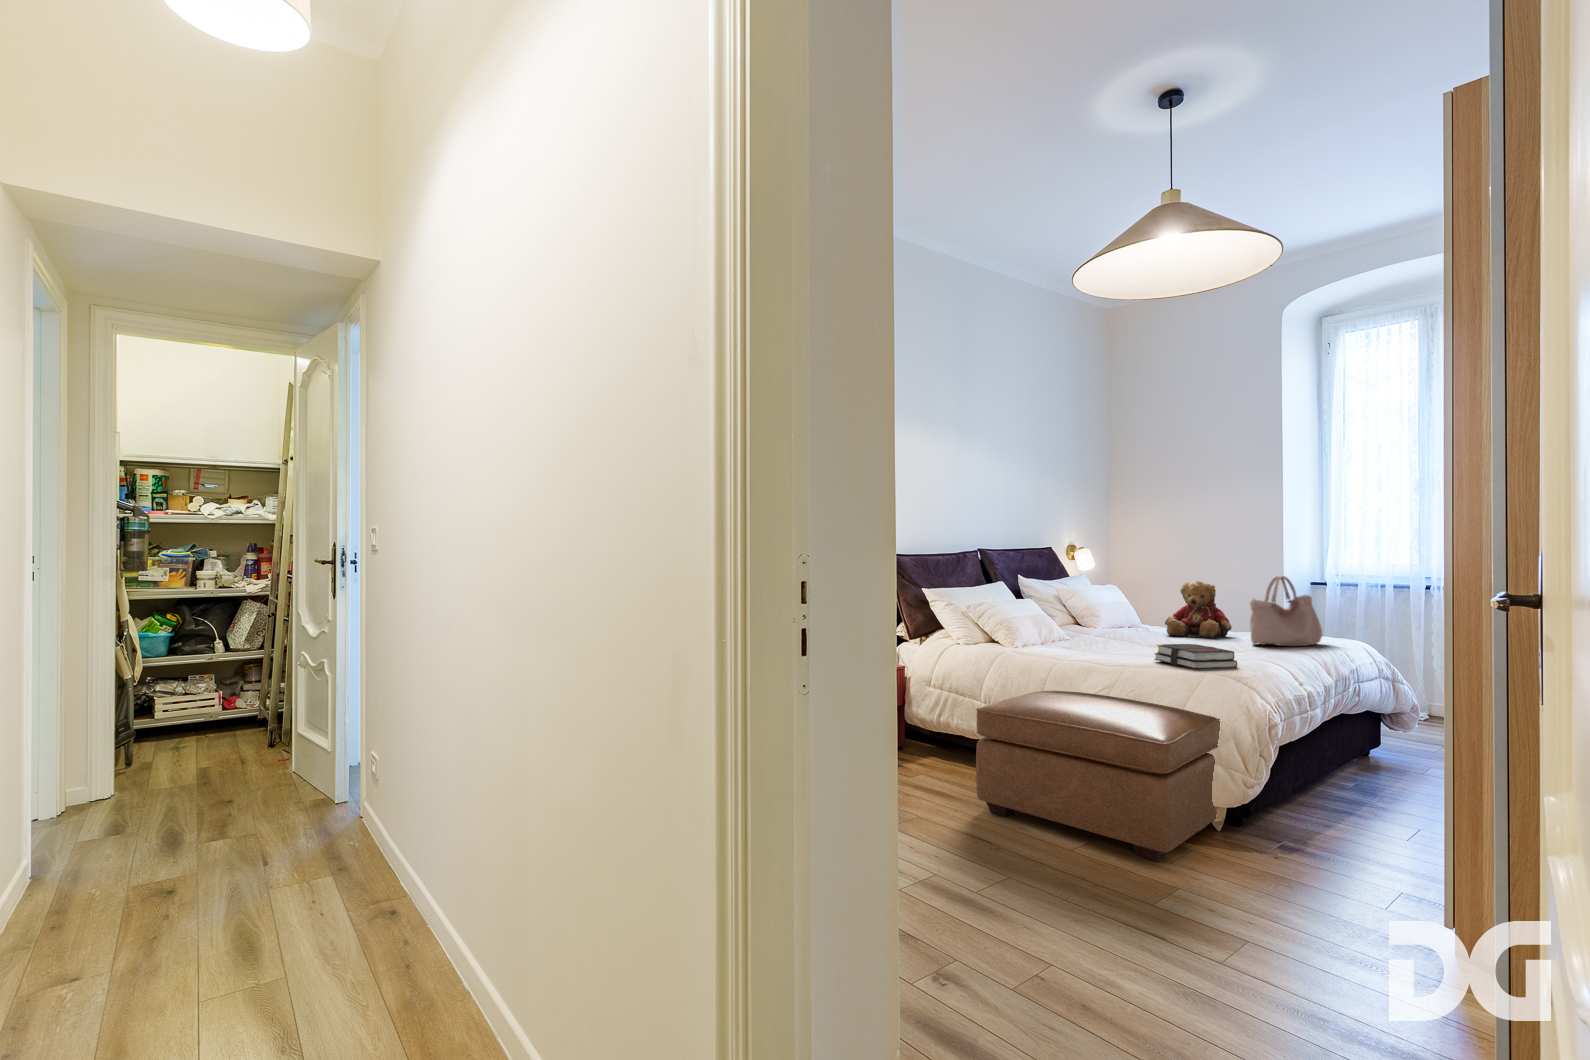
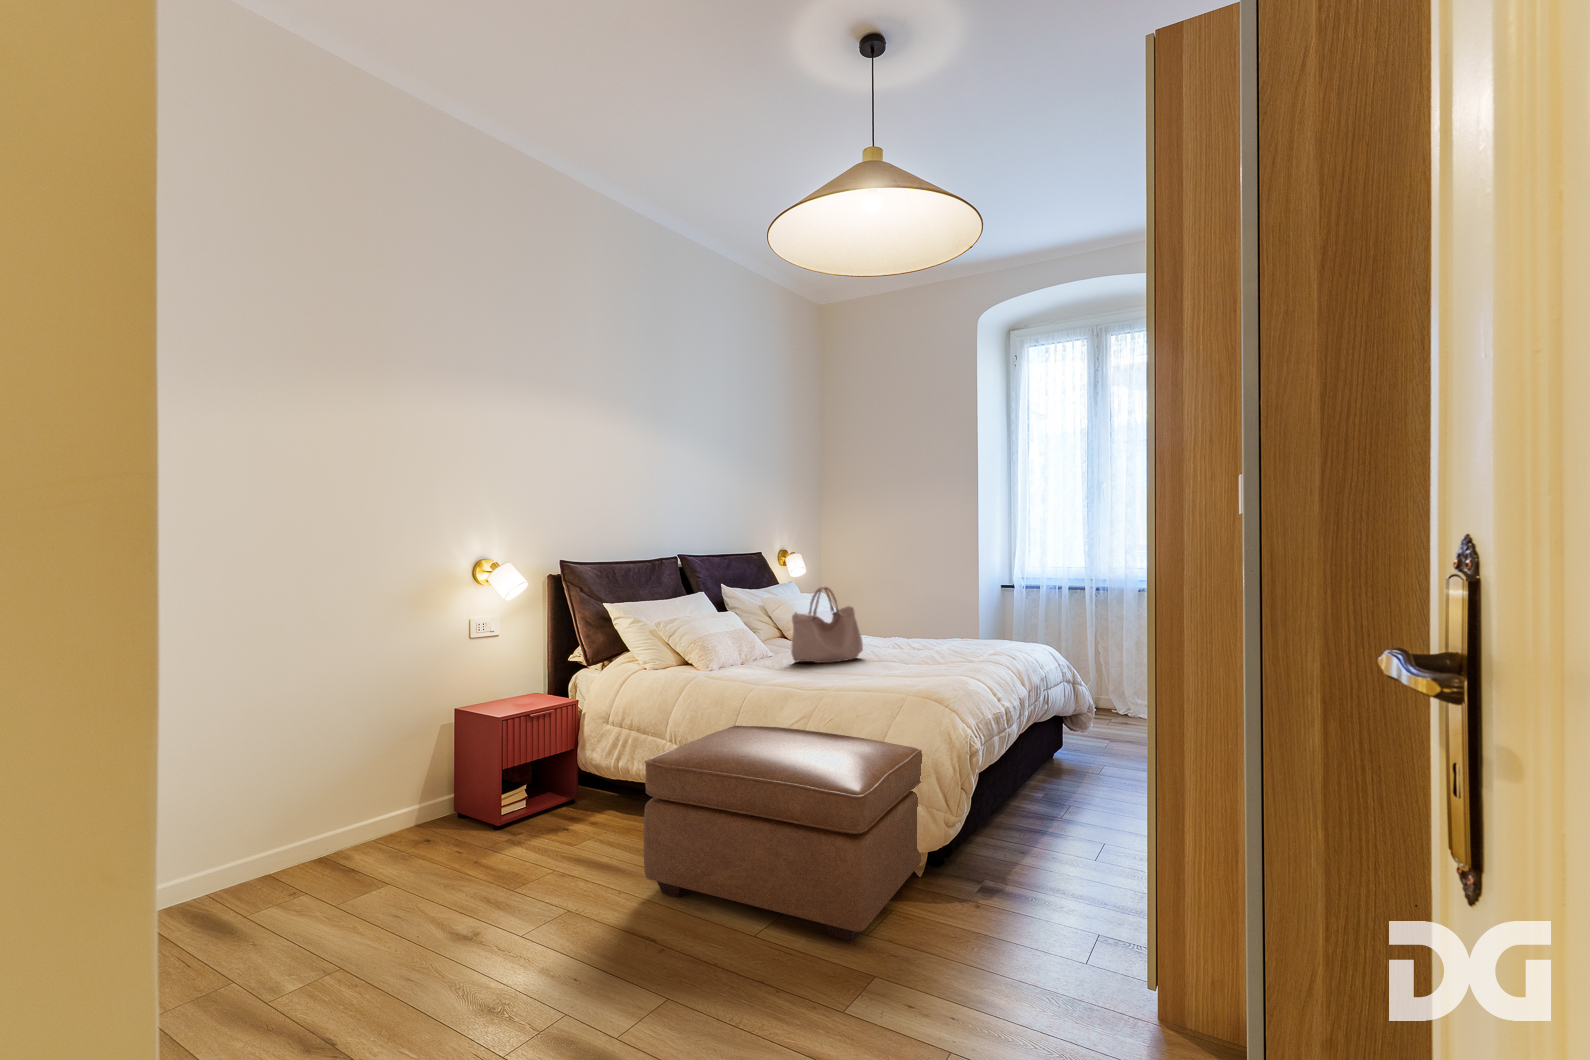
handbag: present [1250,576,1322,646] -> present [791,587,863,663]
teddy bear: present [1165,581,1232,639] -> none [872,588,935,648]
book: present [1154,644,1237,669] -> none [856,660,939,691]

